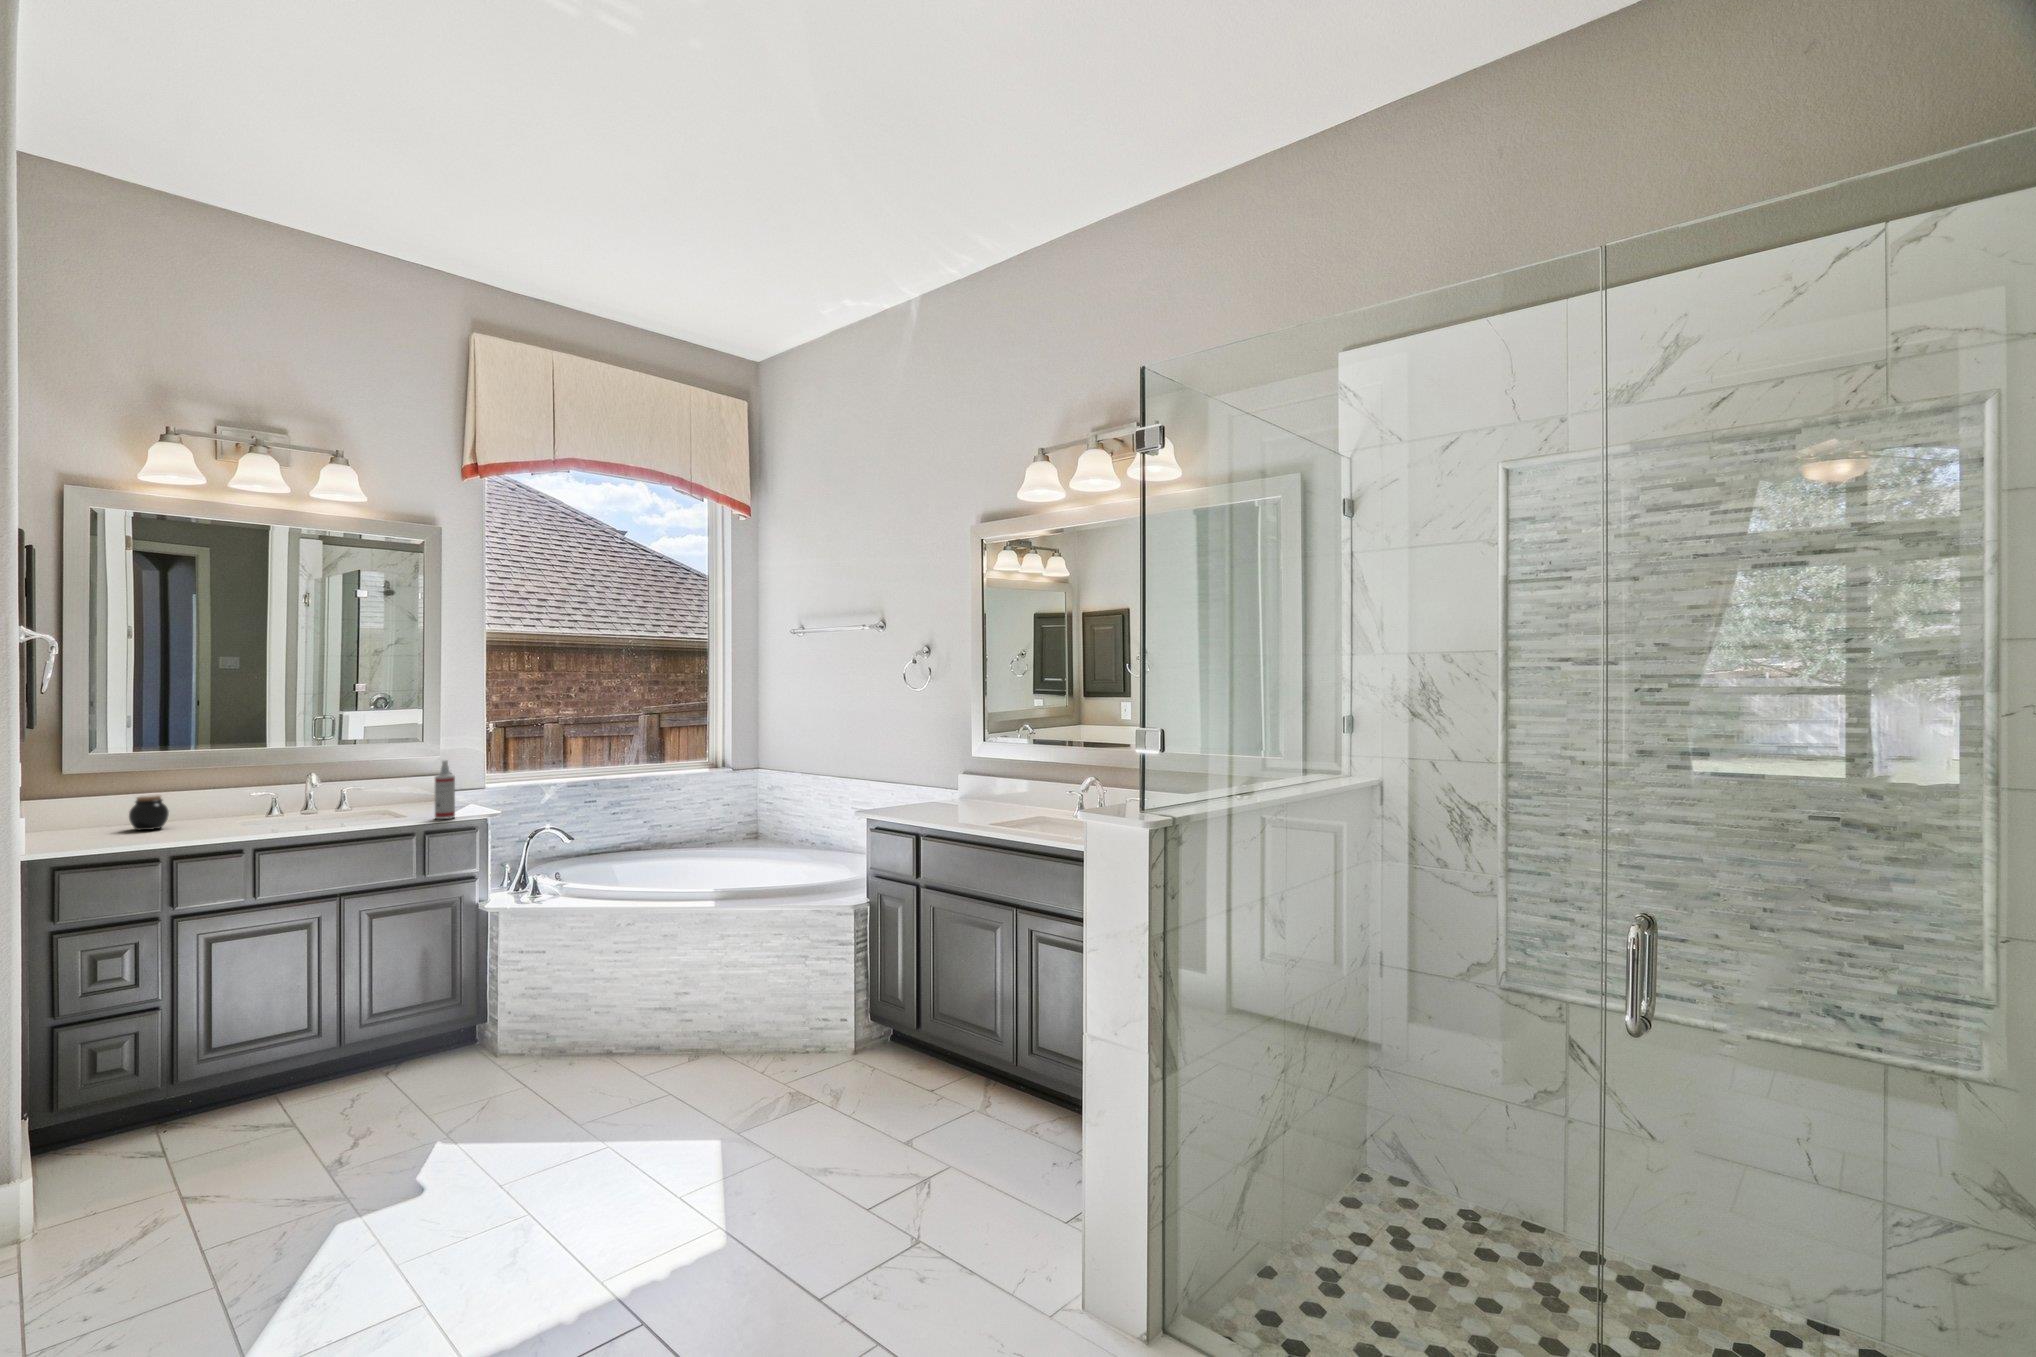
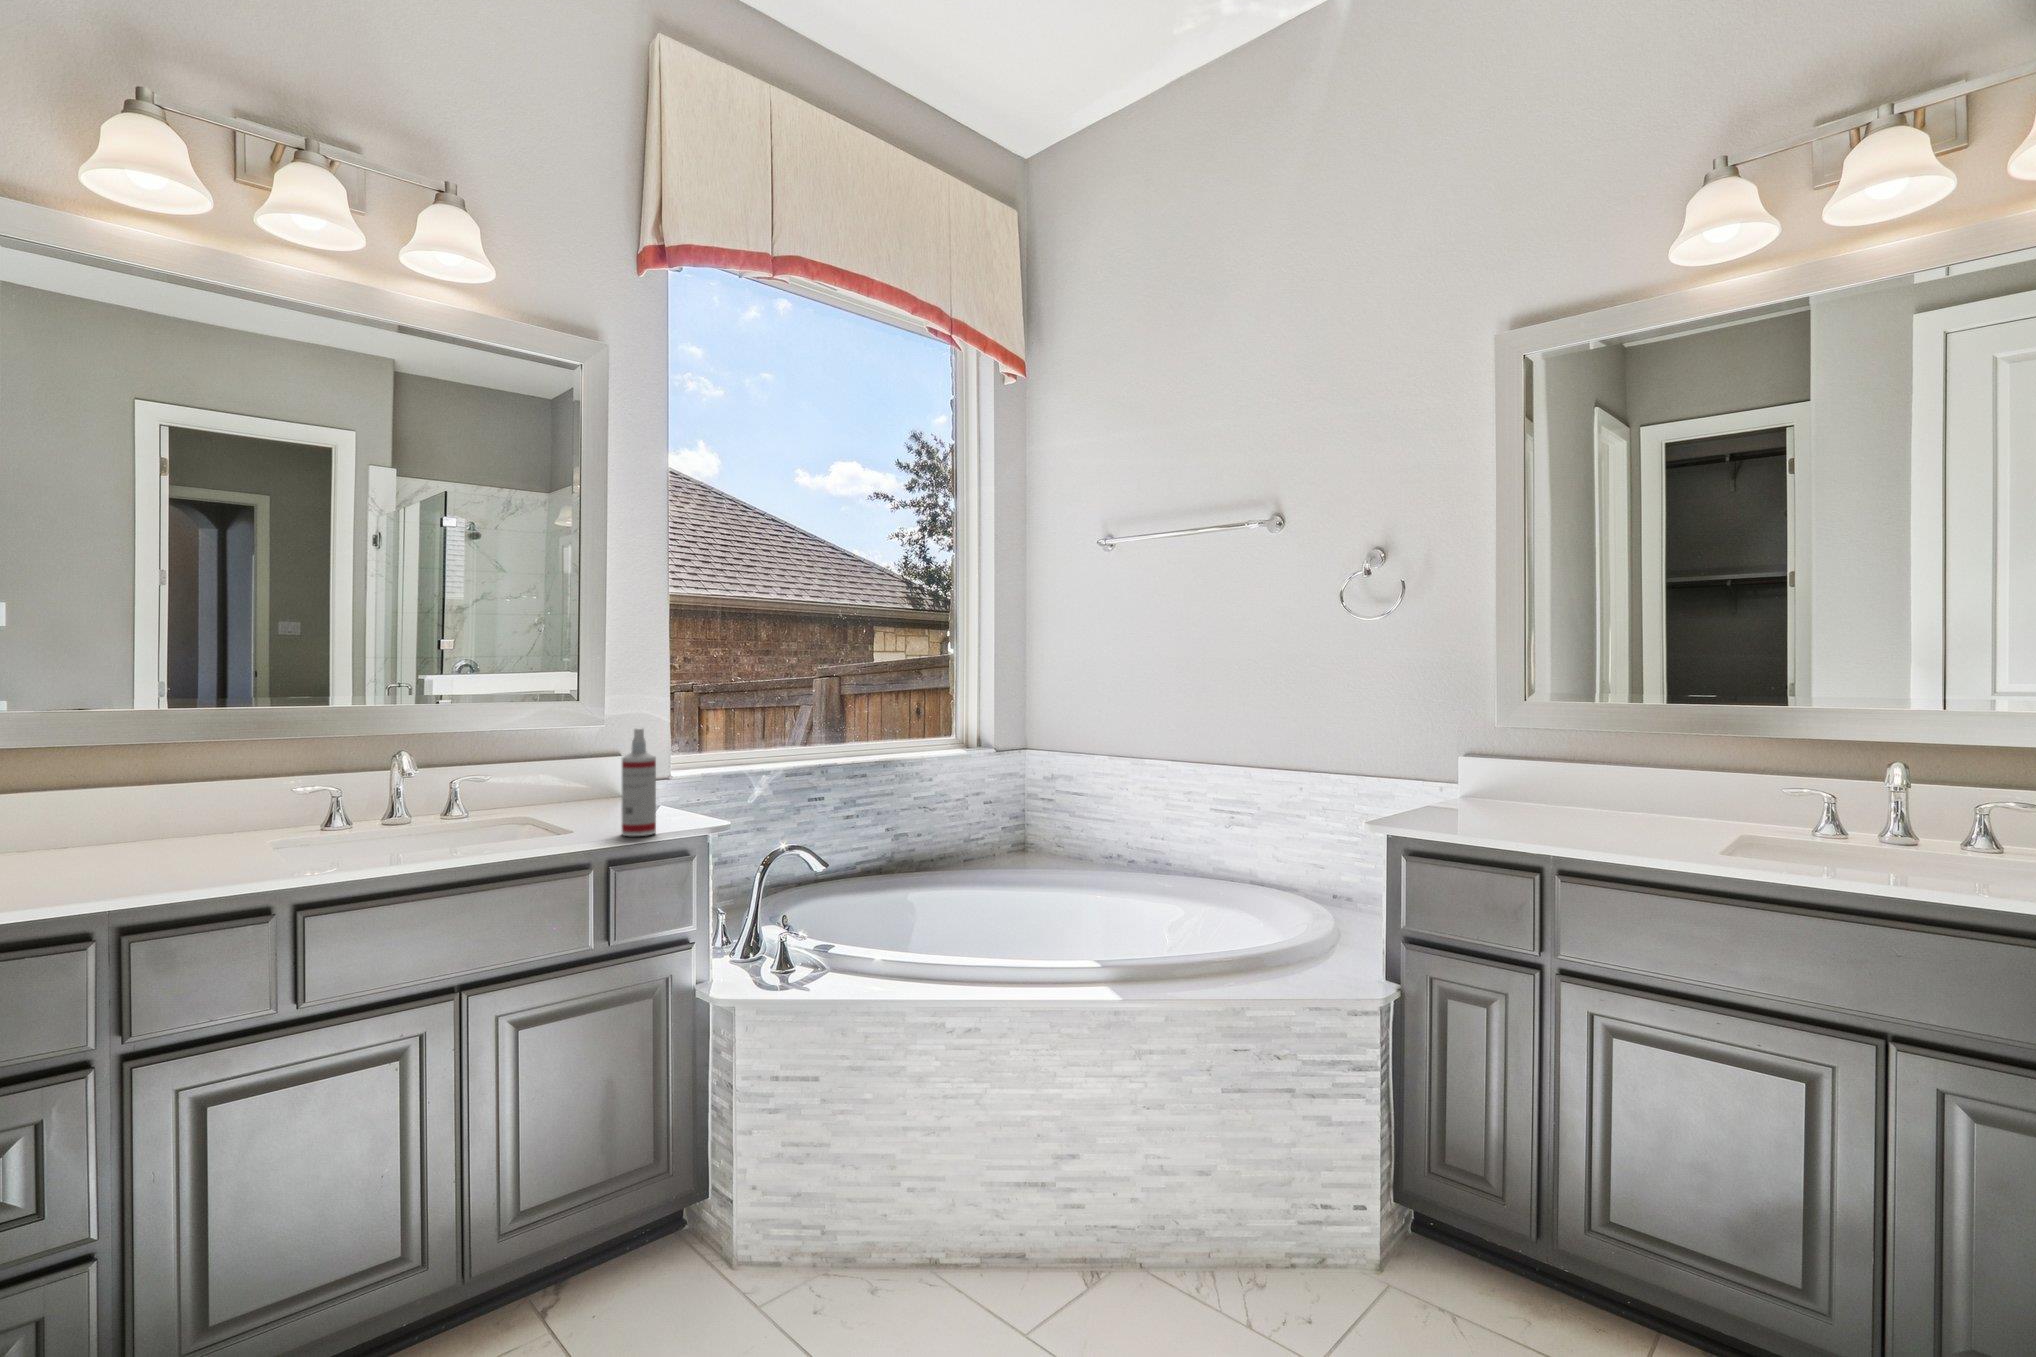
jar: present [129,795,169,830] -> none [46,790,130,861]

